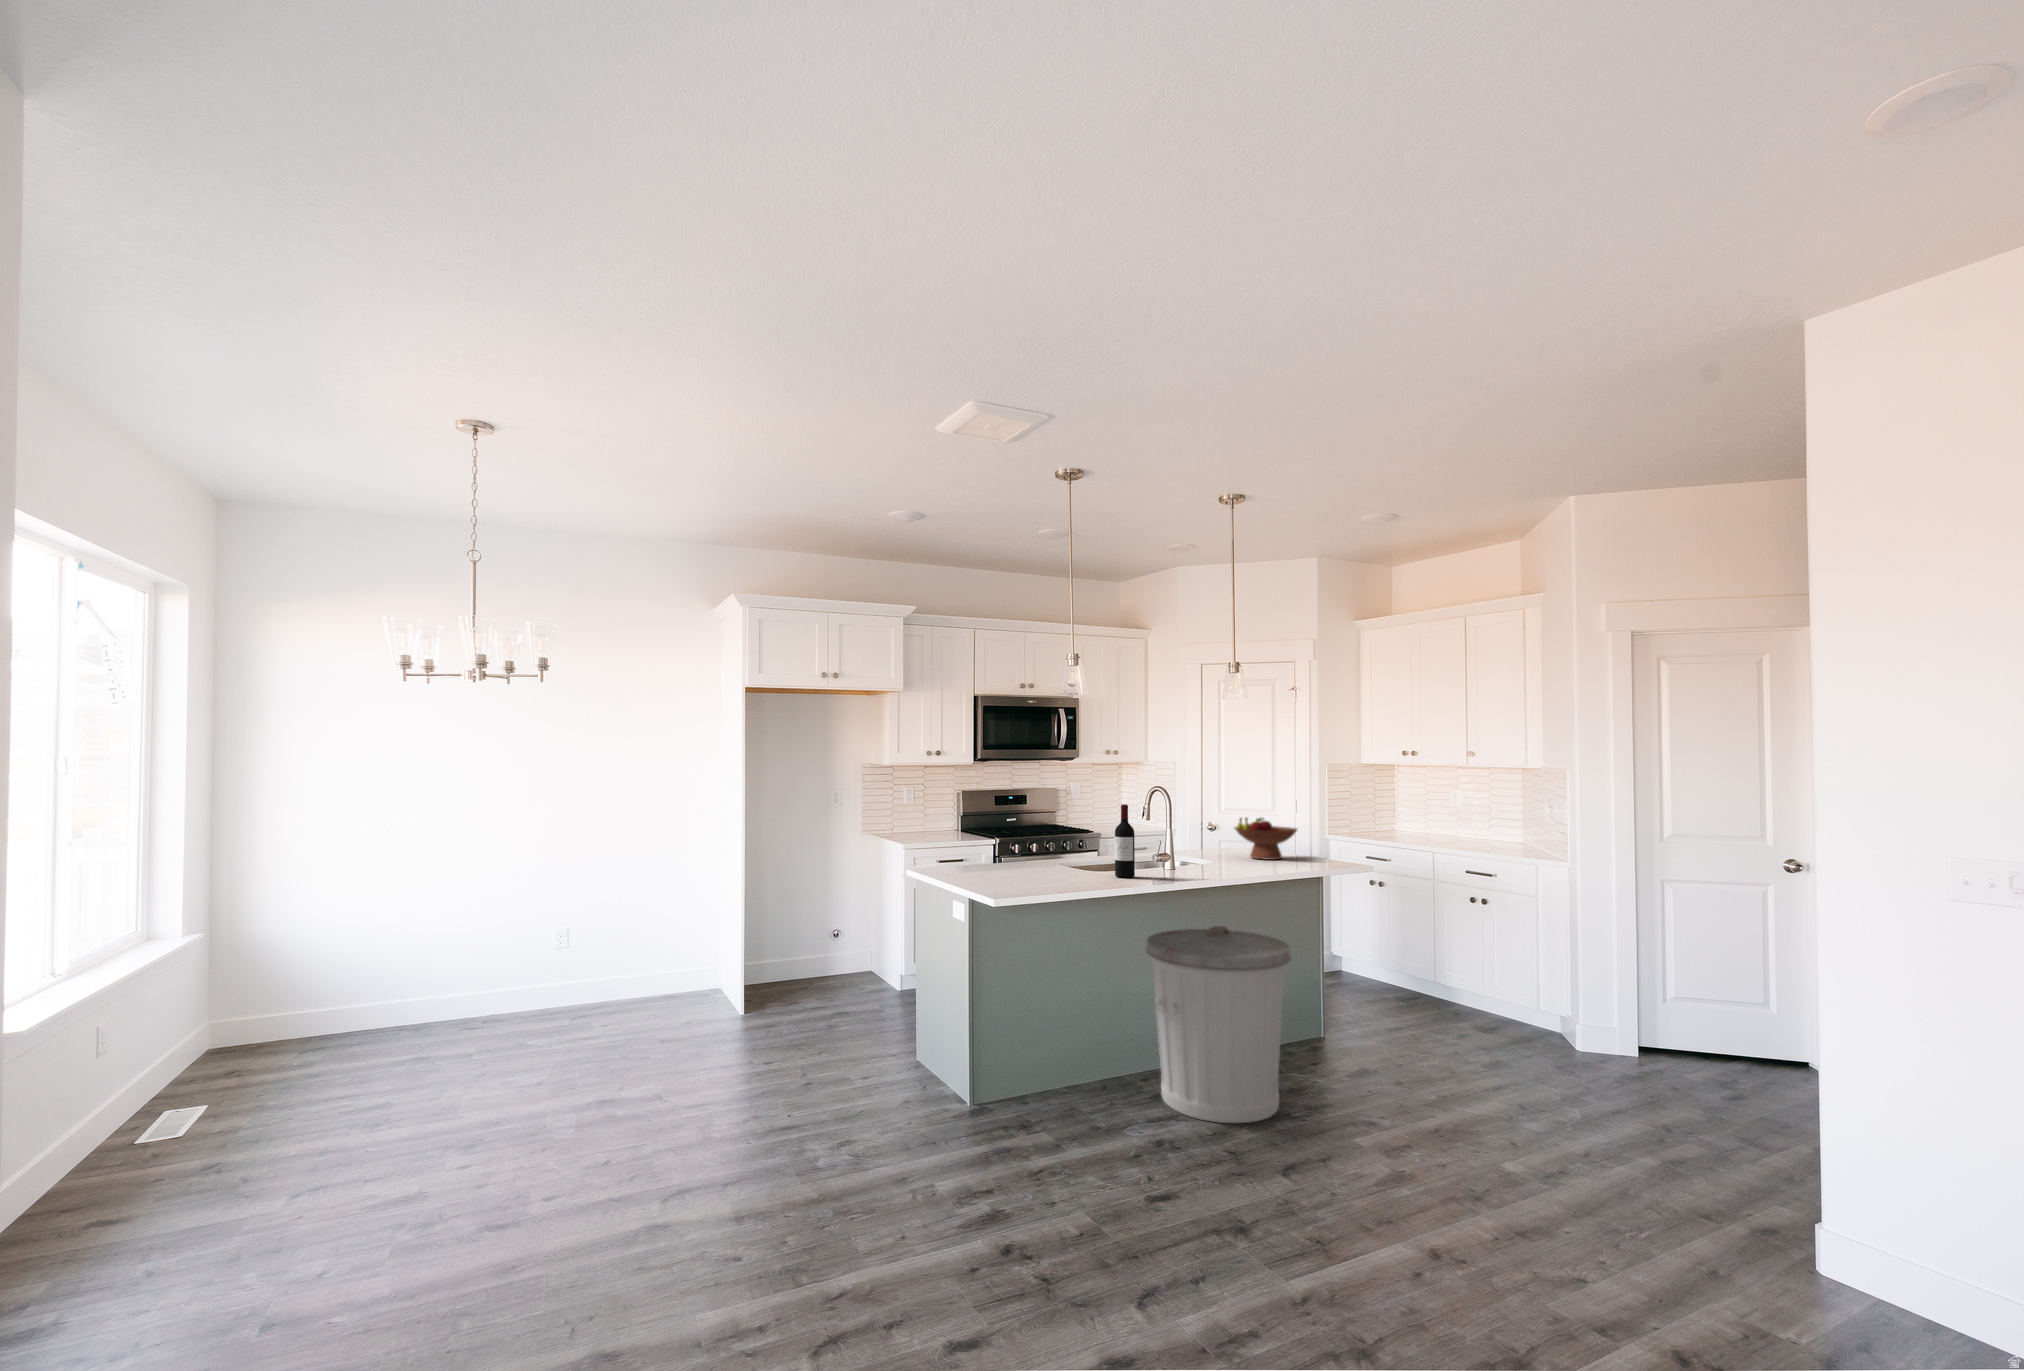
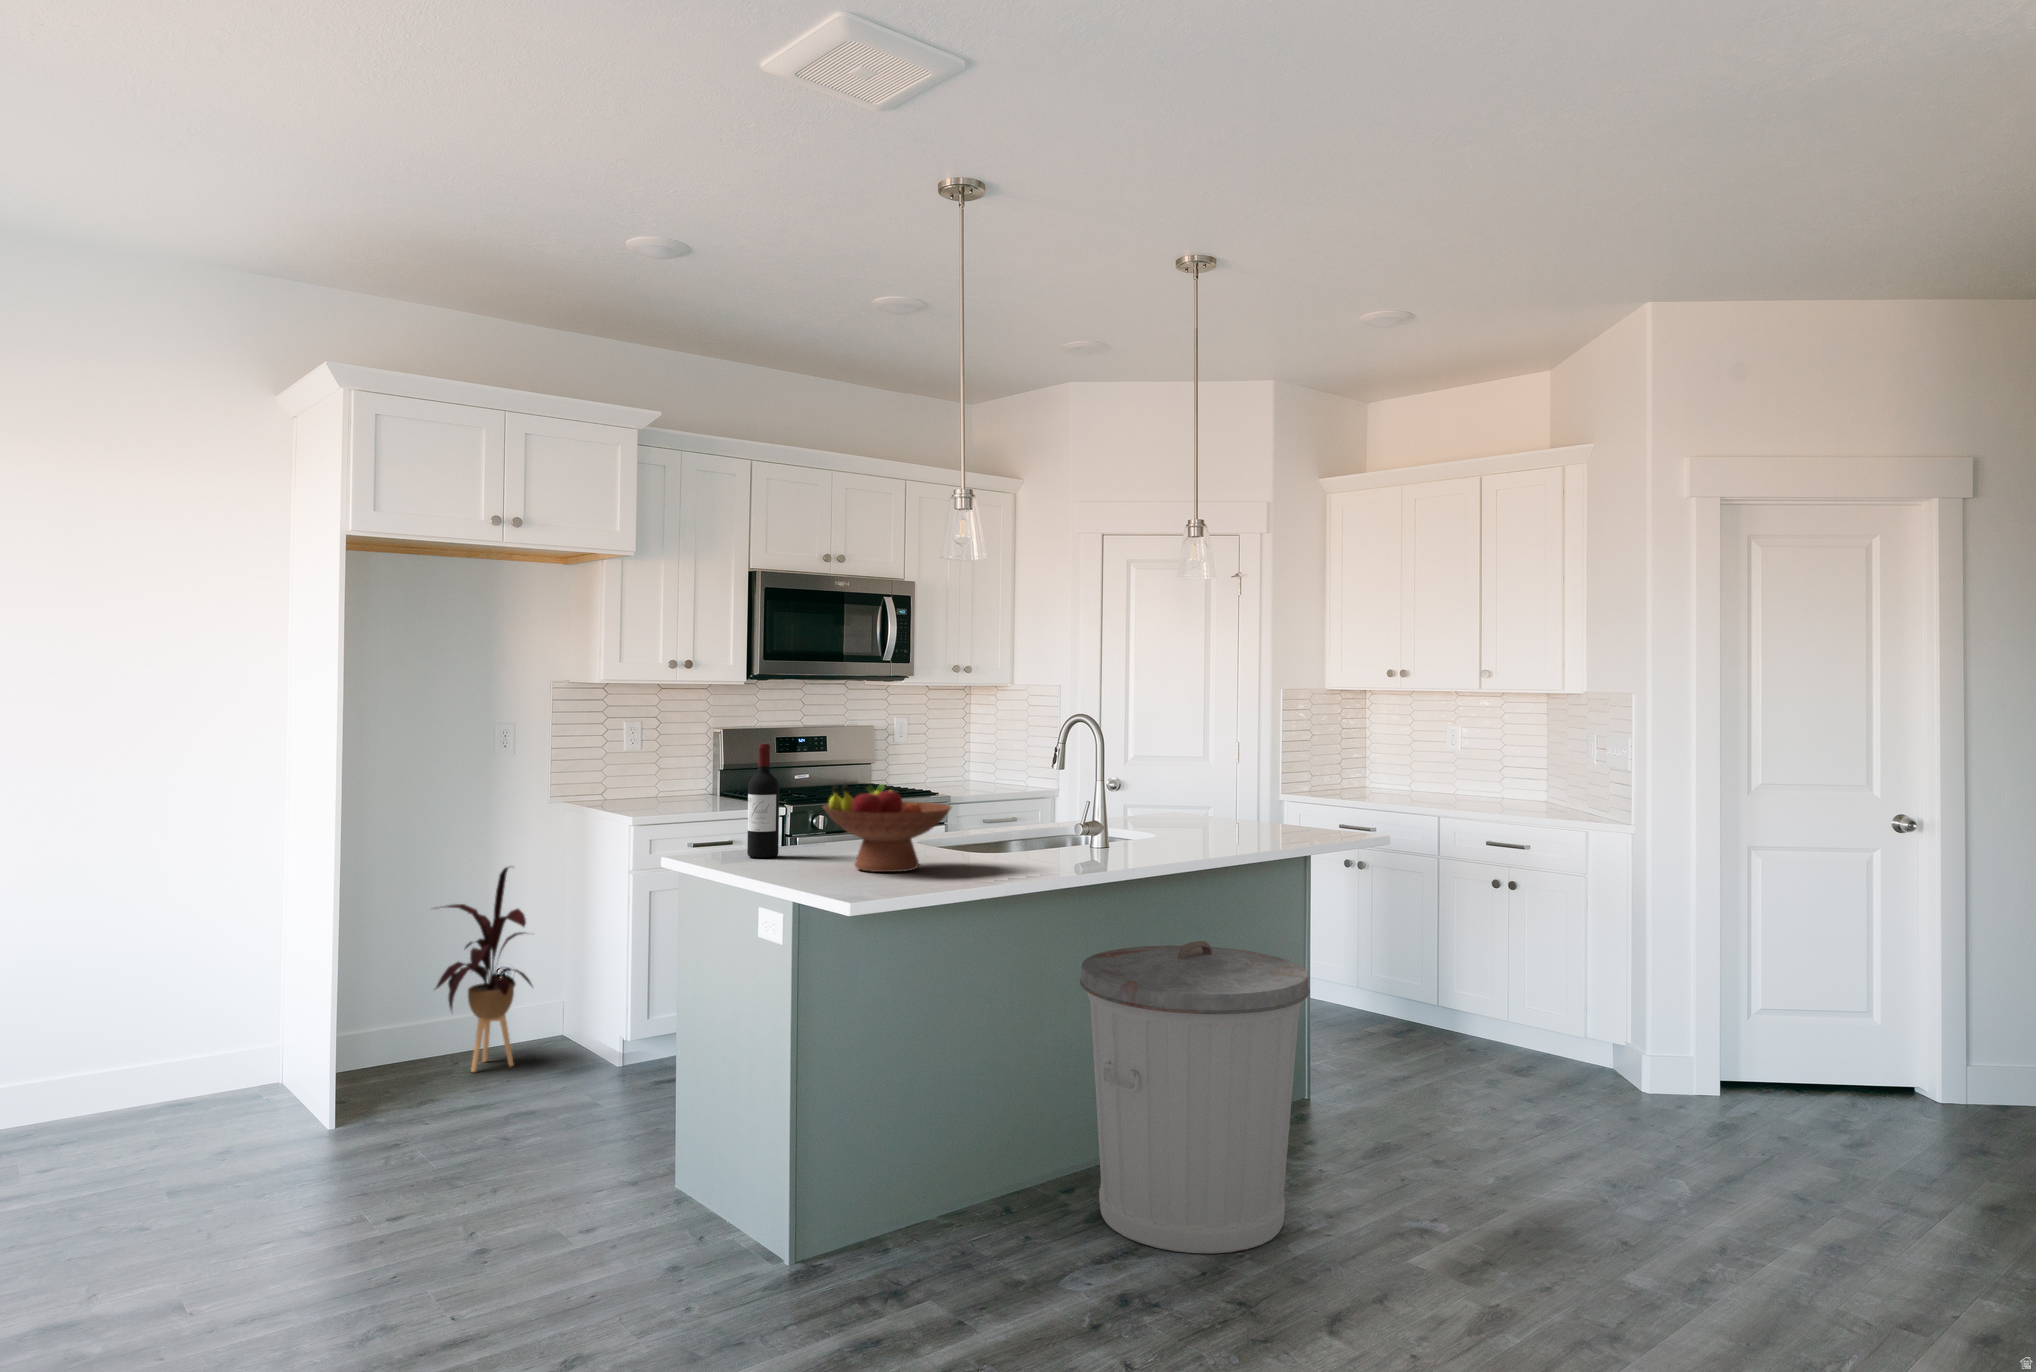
wine bottle: present [1115,804,1135,878] -> present [747,744,779,858]
fruit bowl: present [1235,818,1297,860] -> present [823,784,951,872]
house plant: none [793,870,850,992] -> present [436,866,532,1072]

